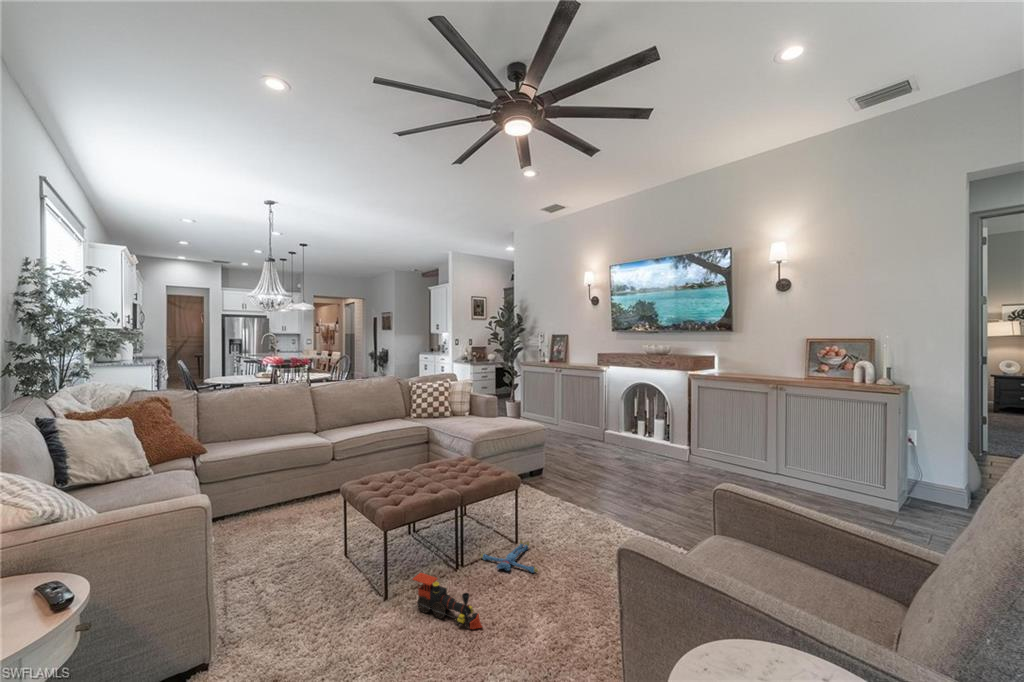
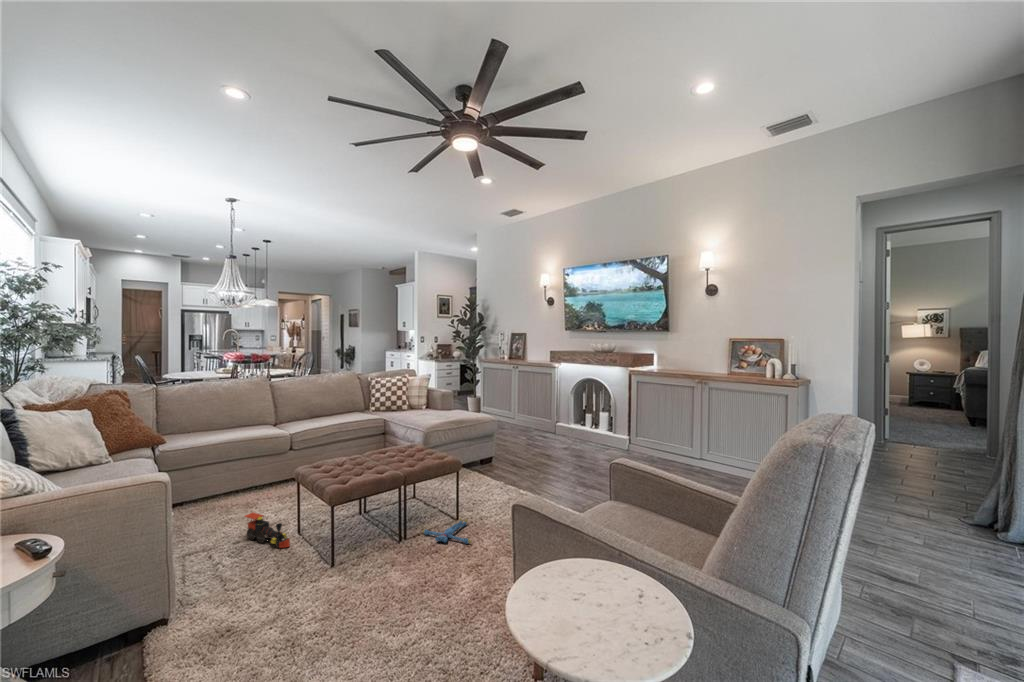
toy train: present [413,573,482,629] -> present [245,513,290,548]

